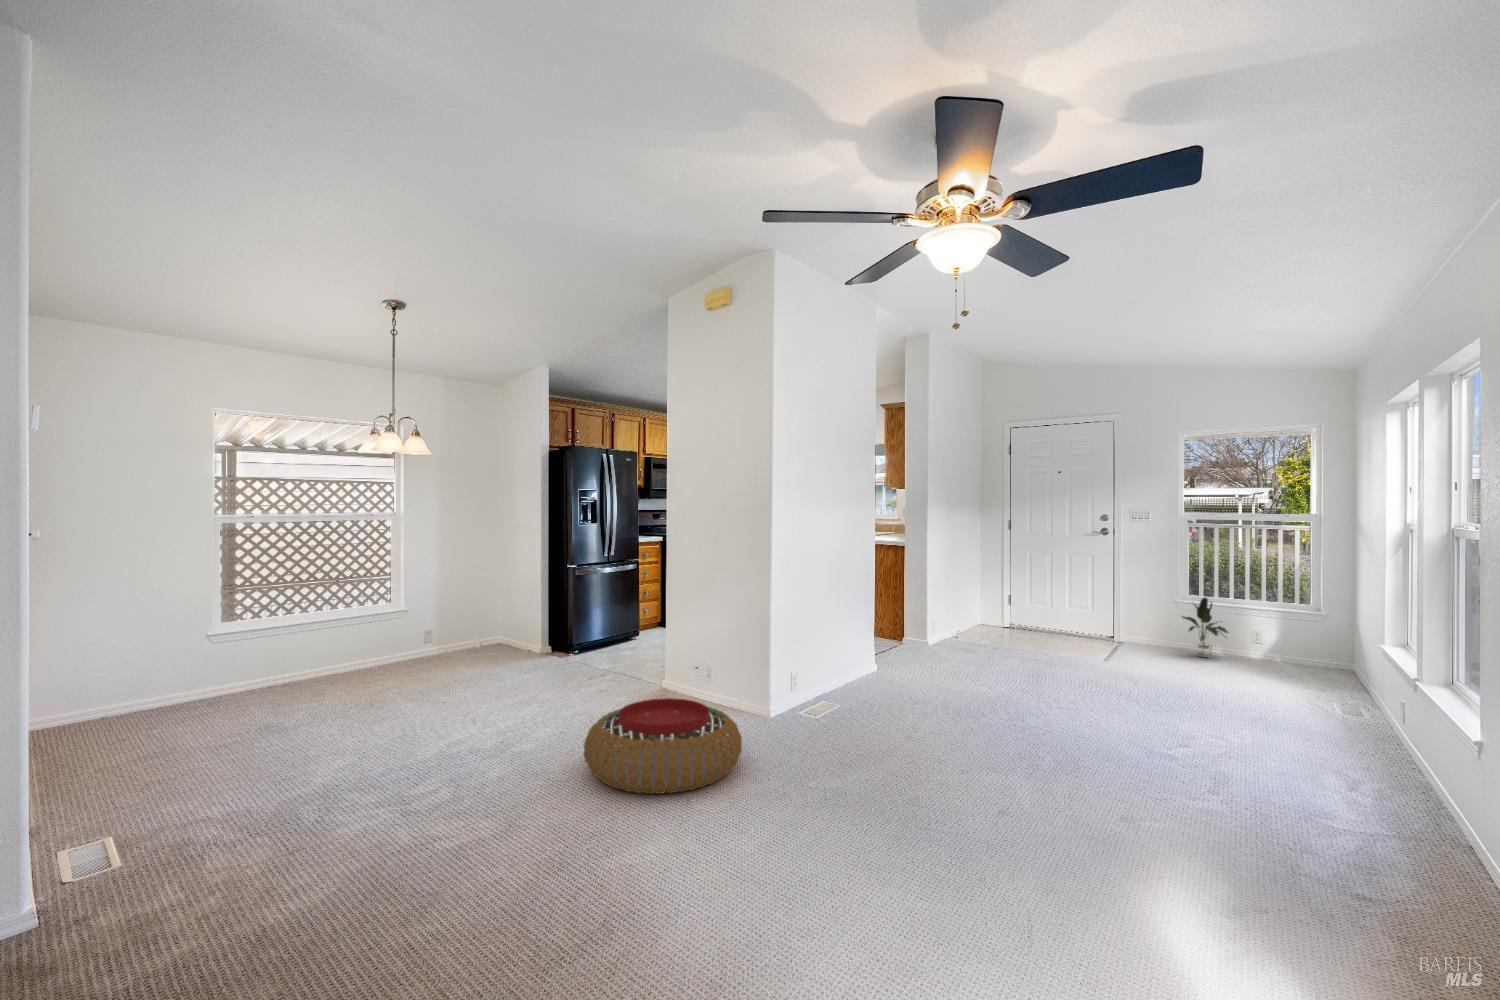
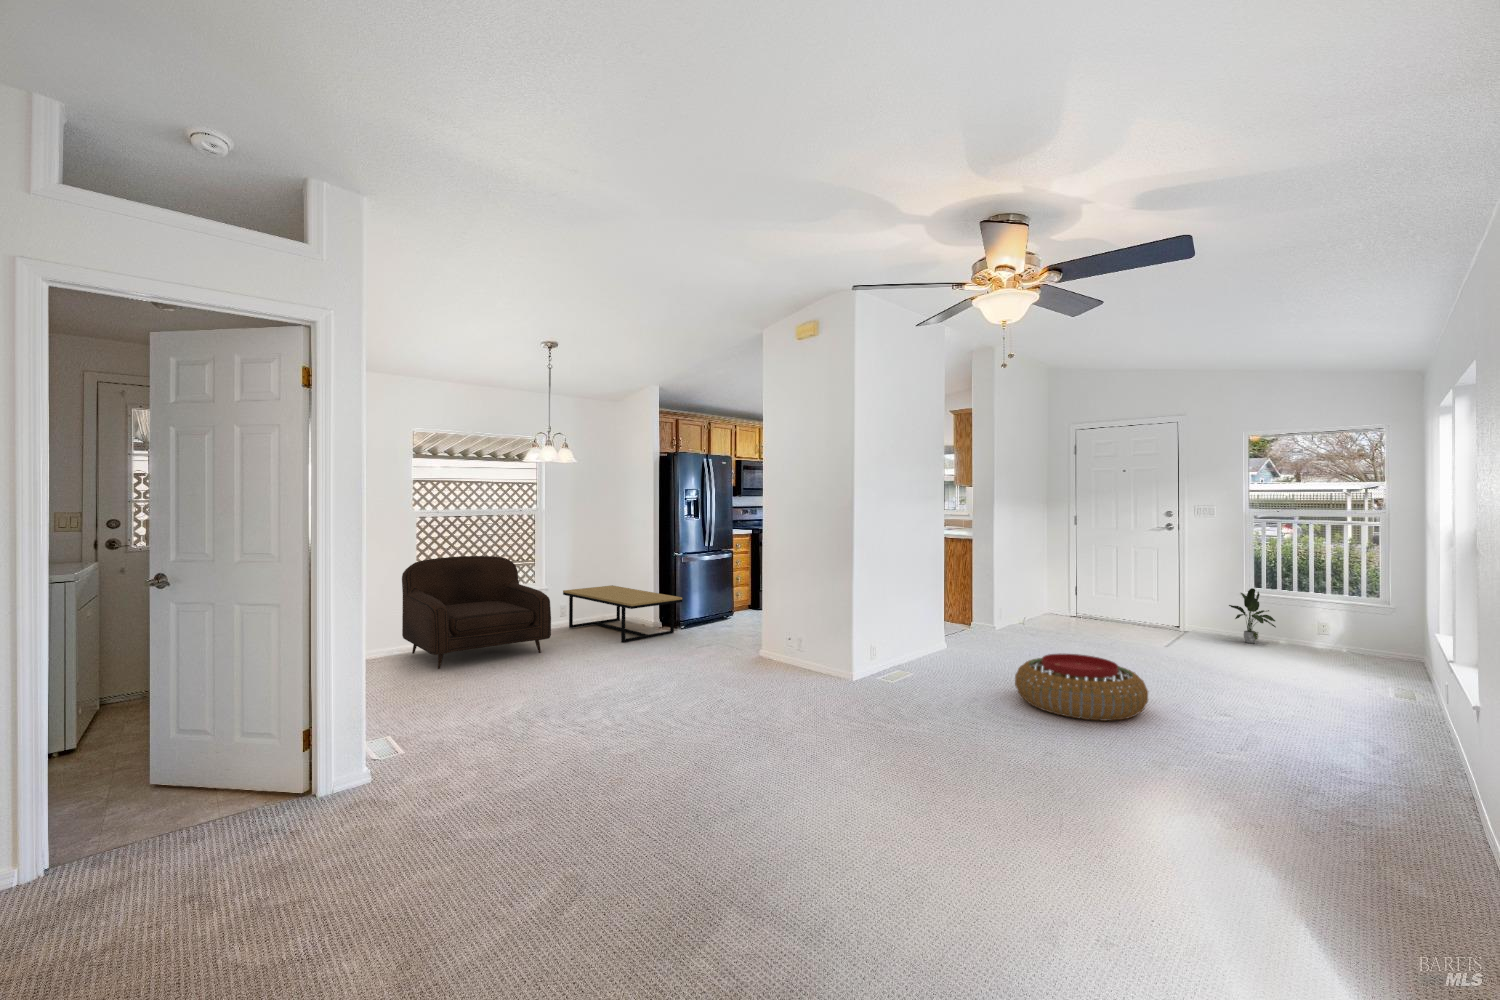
armchair: none [197,571,400,719] -> present [402,556,551,669]
coffee table: none [426,604,572,675] -> present [563,585,682,642]
pouf: present [584,698,742,794] -> present [1015,654,1148,721]

